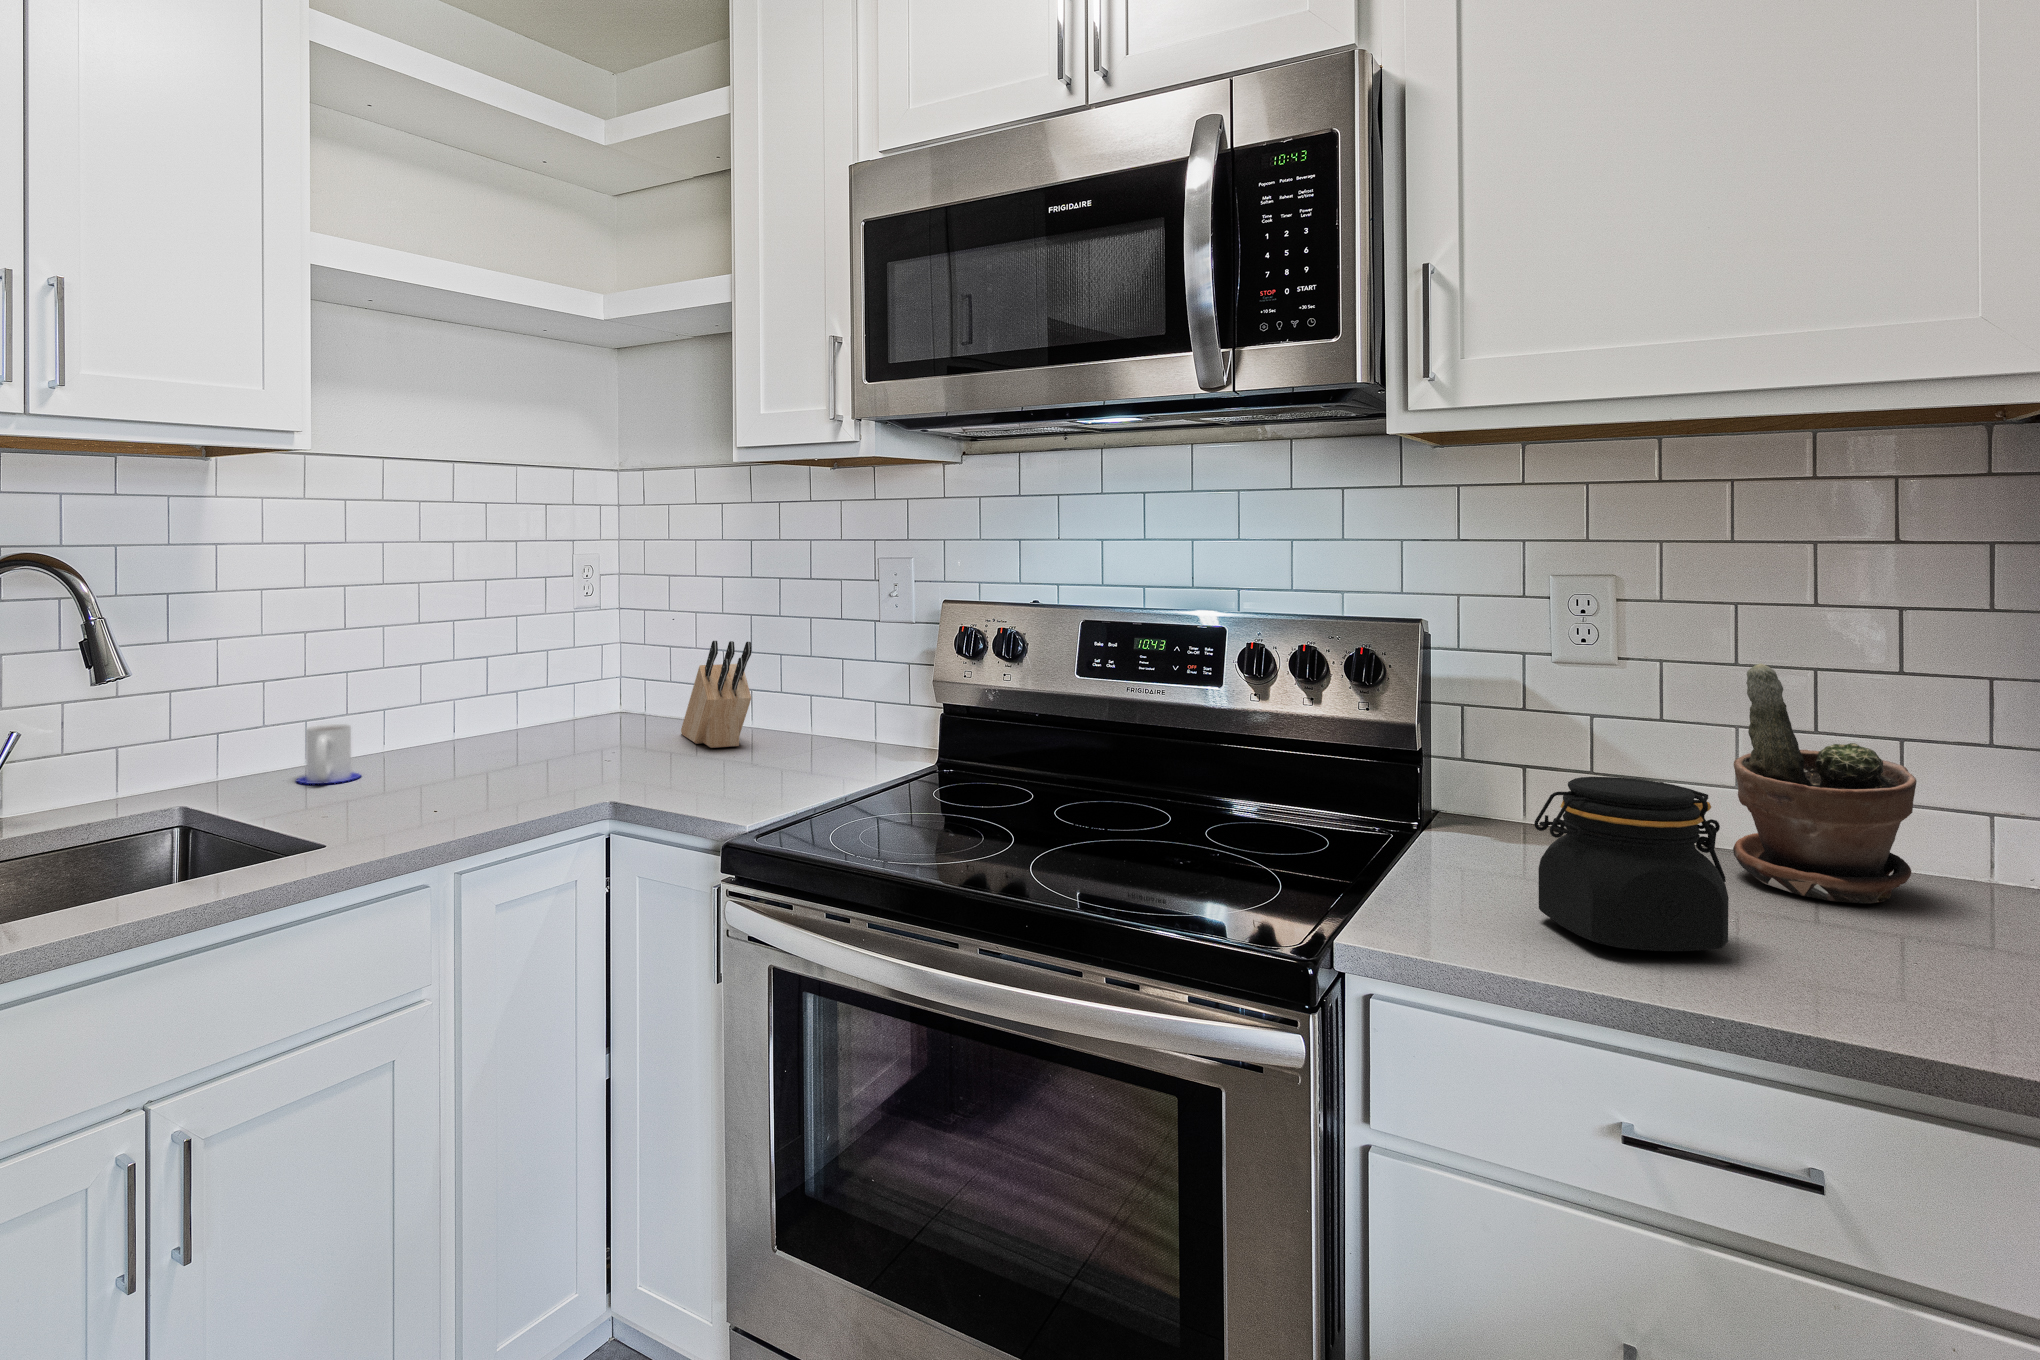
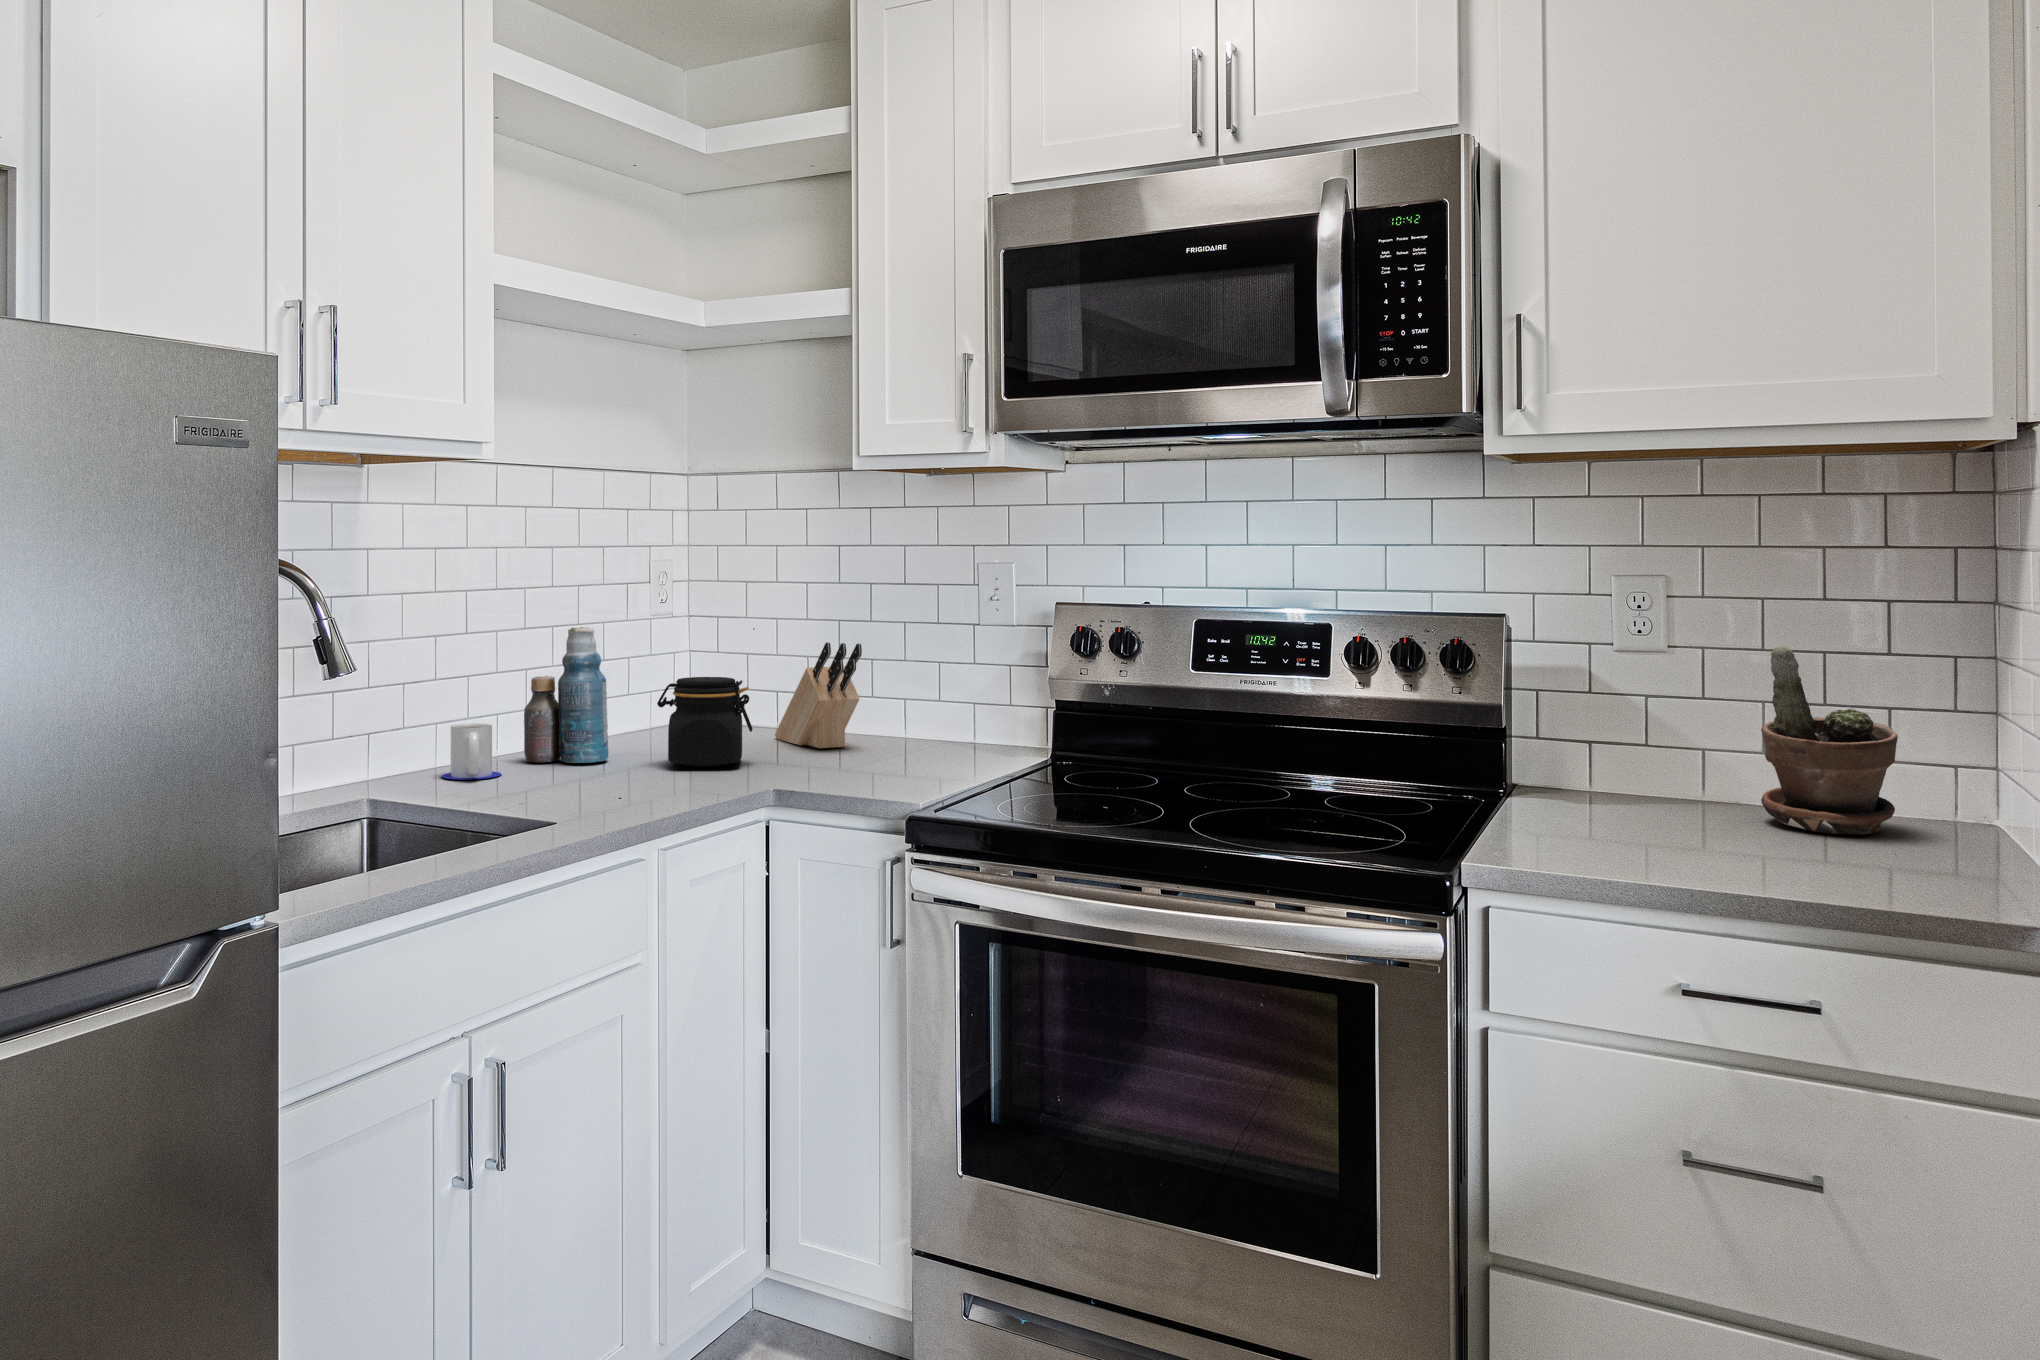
bottle: none [402,625,487,764] -> present [524,627,609,763]
jar: present [1534,777,1728,951] -> present [657,677,752,767]

